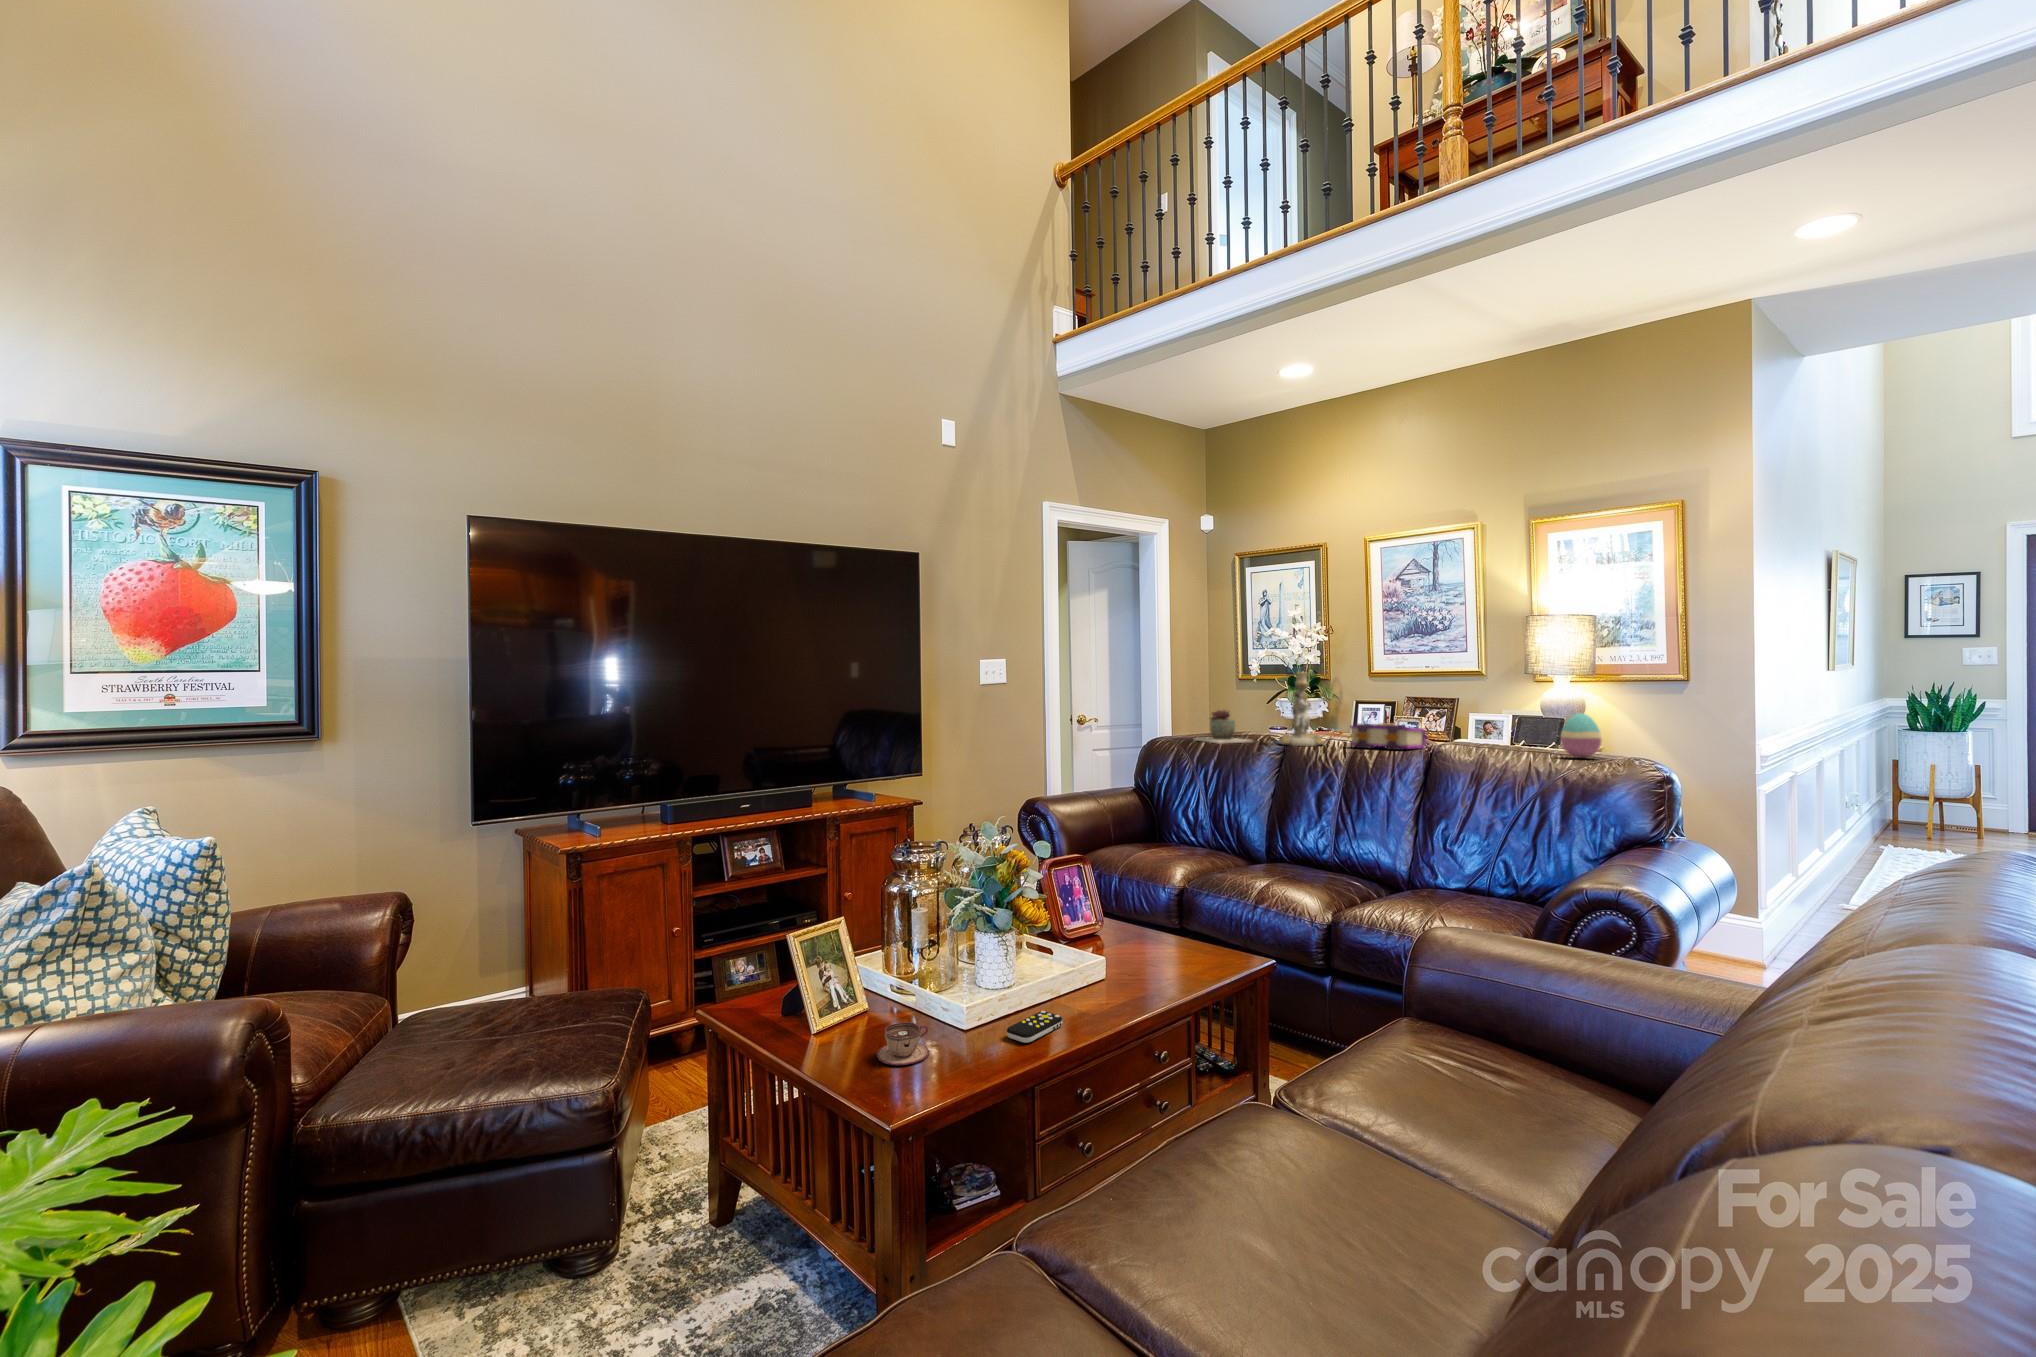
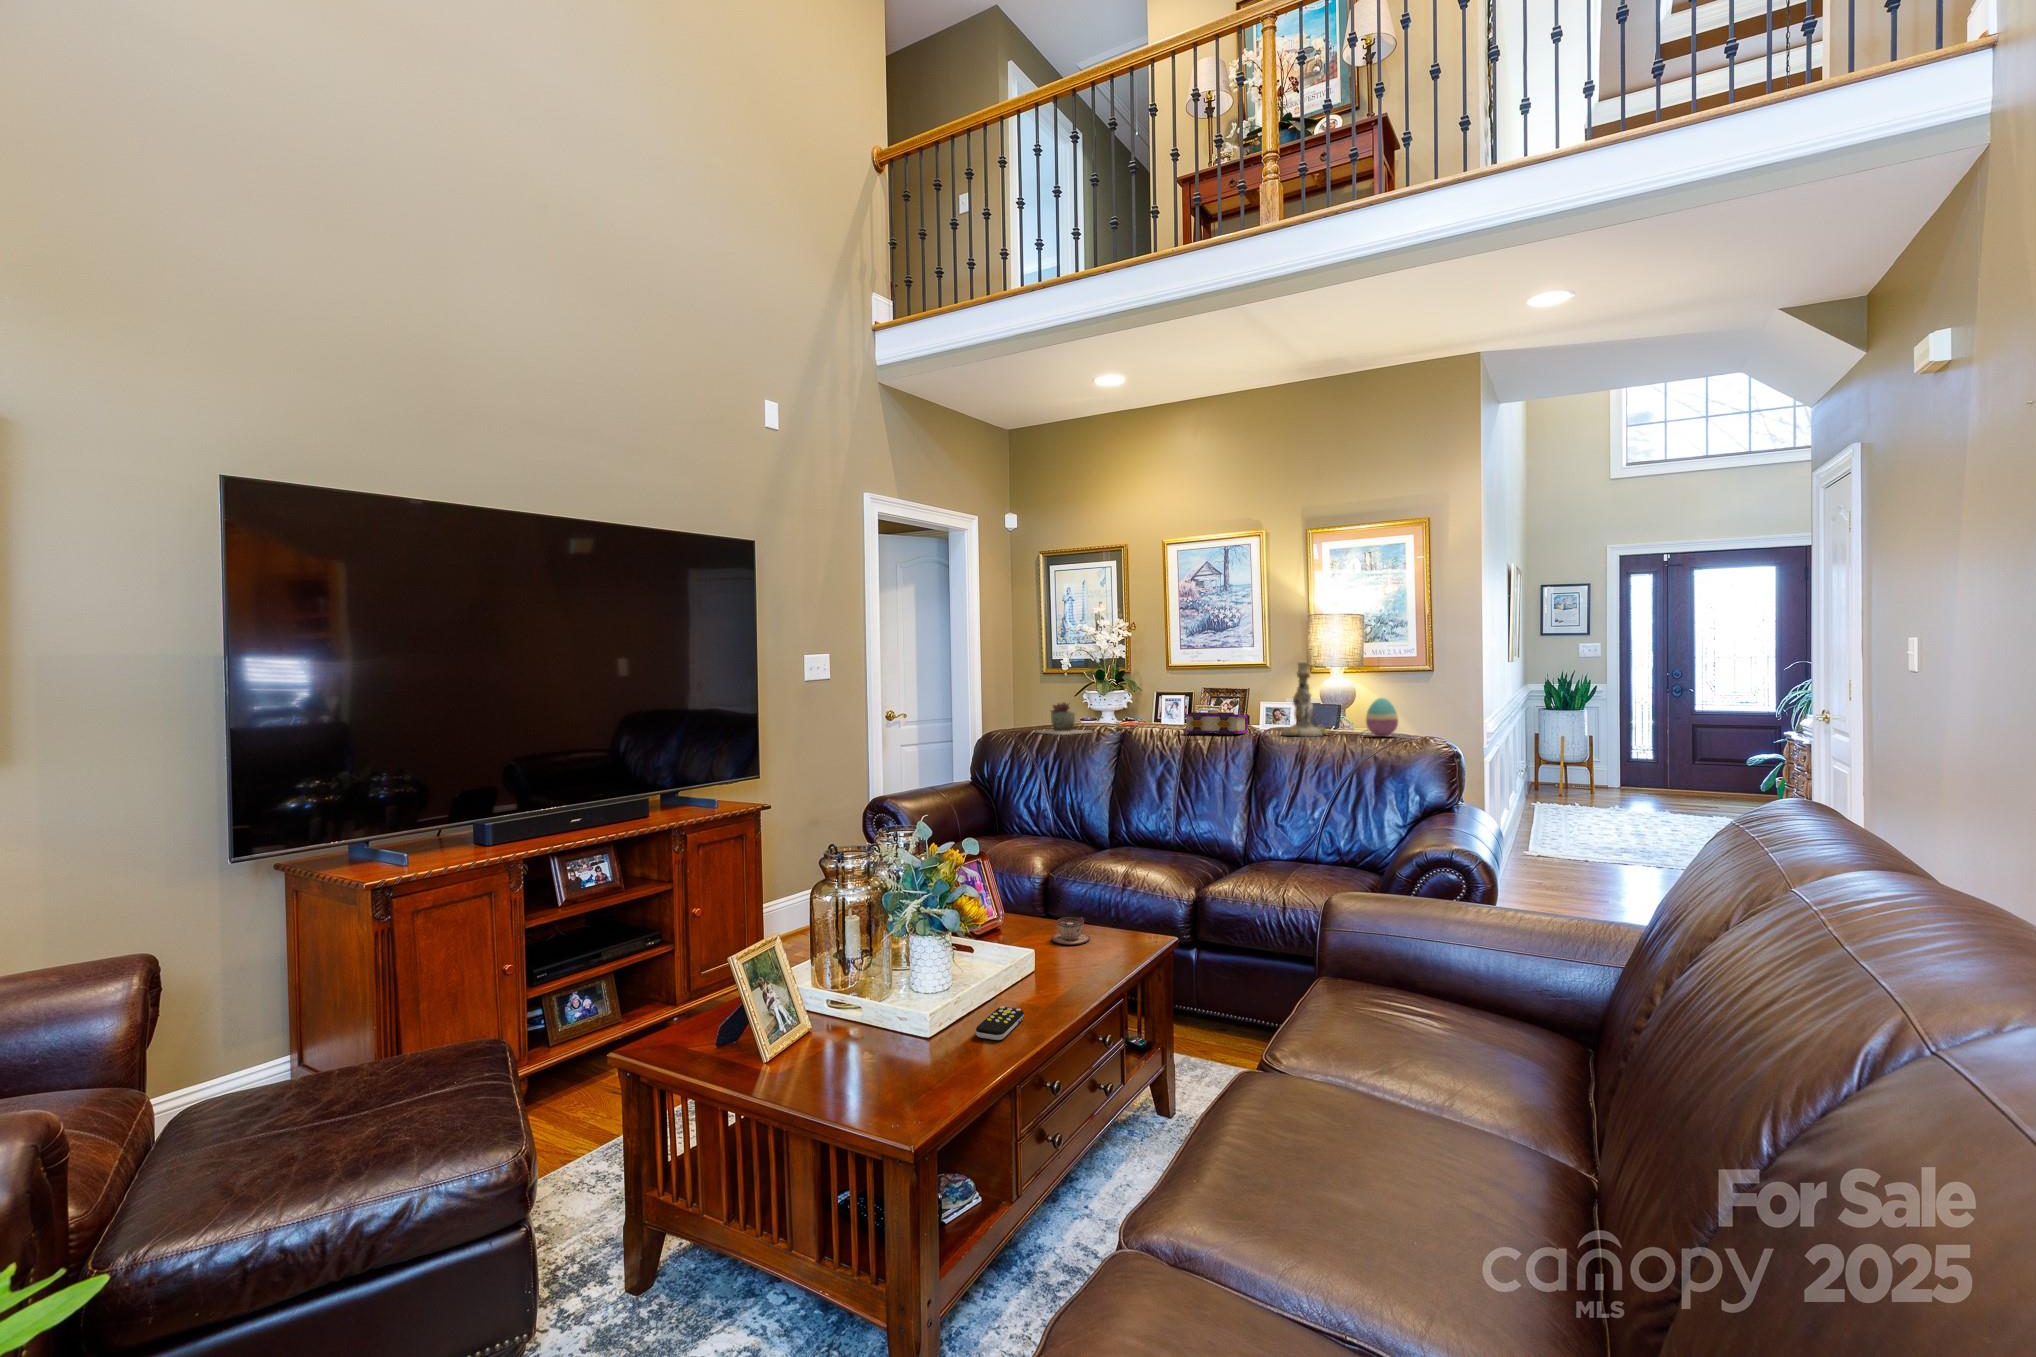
candlestick: present [1278,672,1326,746] -> present [1281,662,1330,737]
teacup: present [876,1022,929,1065] -> present [1051,917,1090,945]

